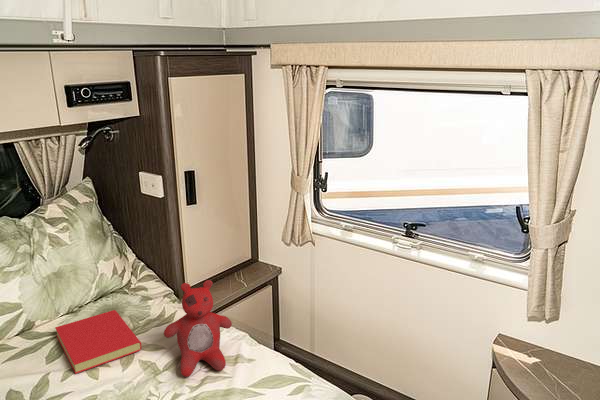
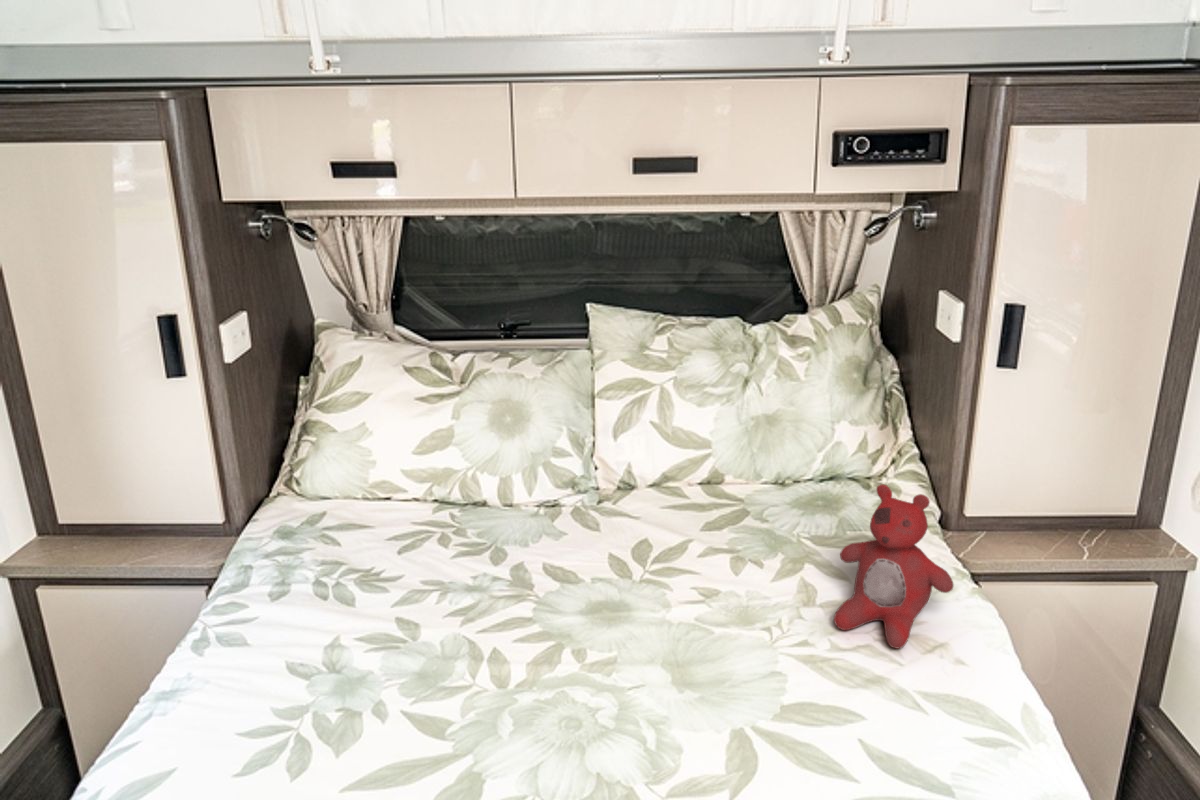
book: present [55,310,142,374] -> none [720,490,827,567]

